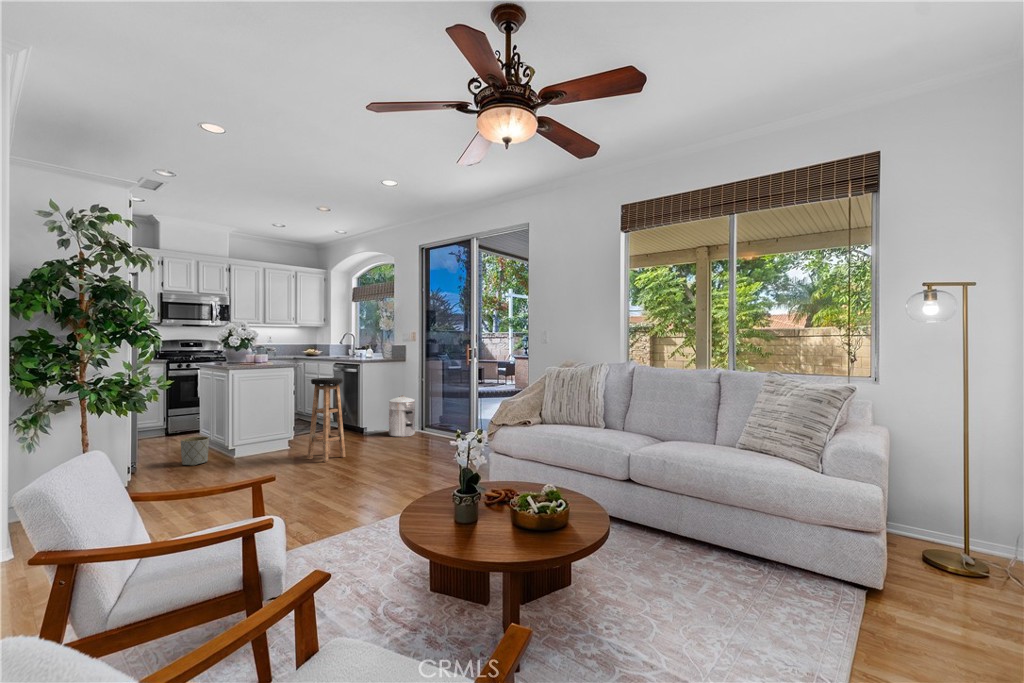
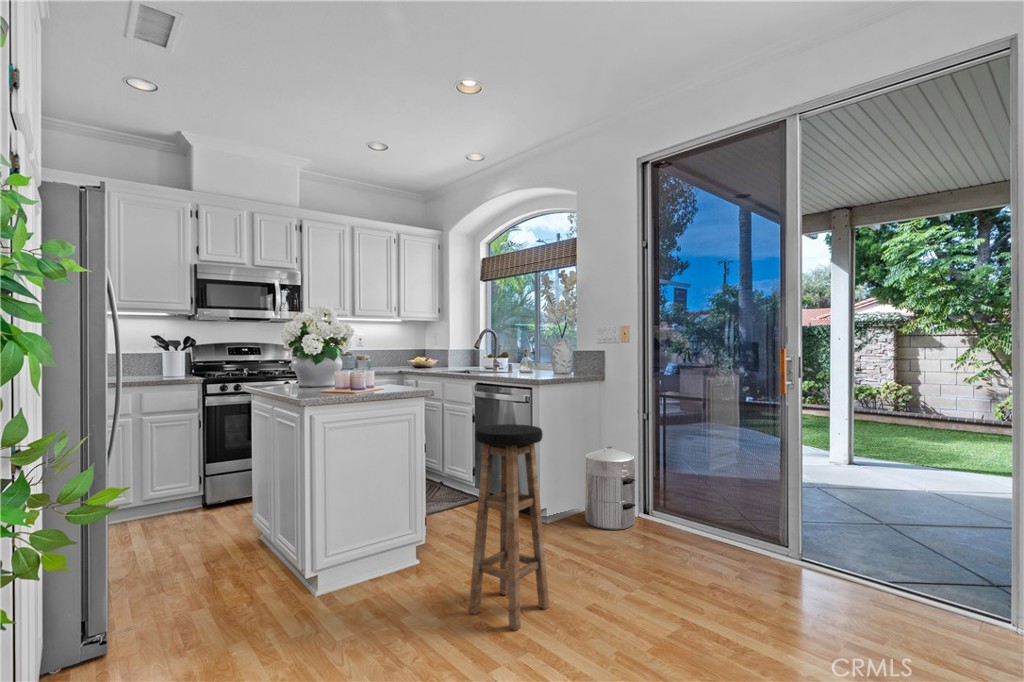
planter: present [181,437,209,466] -> none [203,553,262,628]

